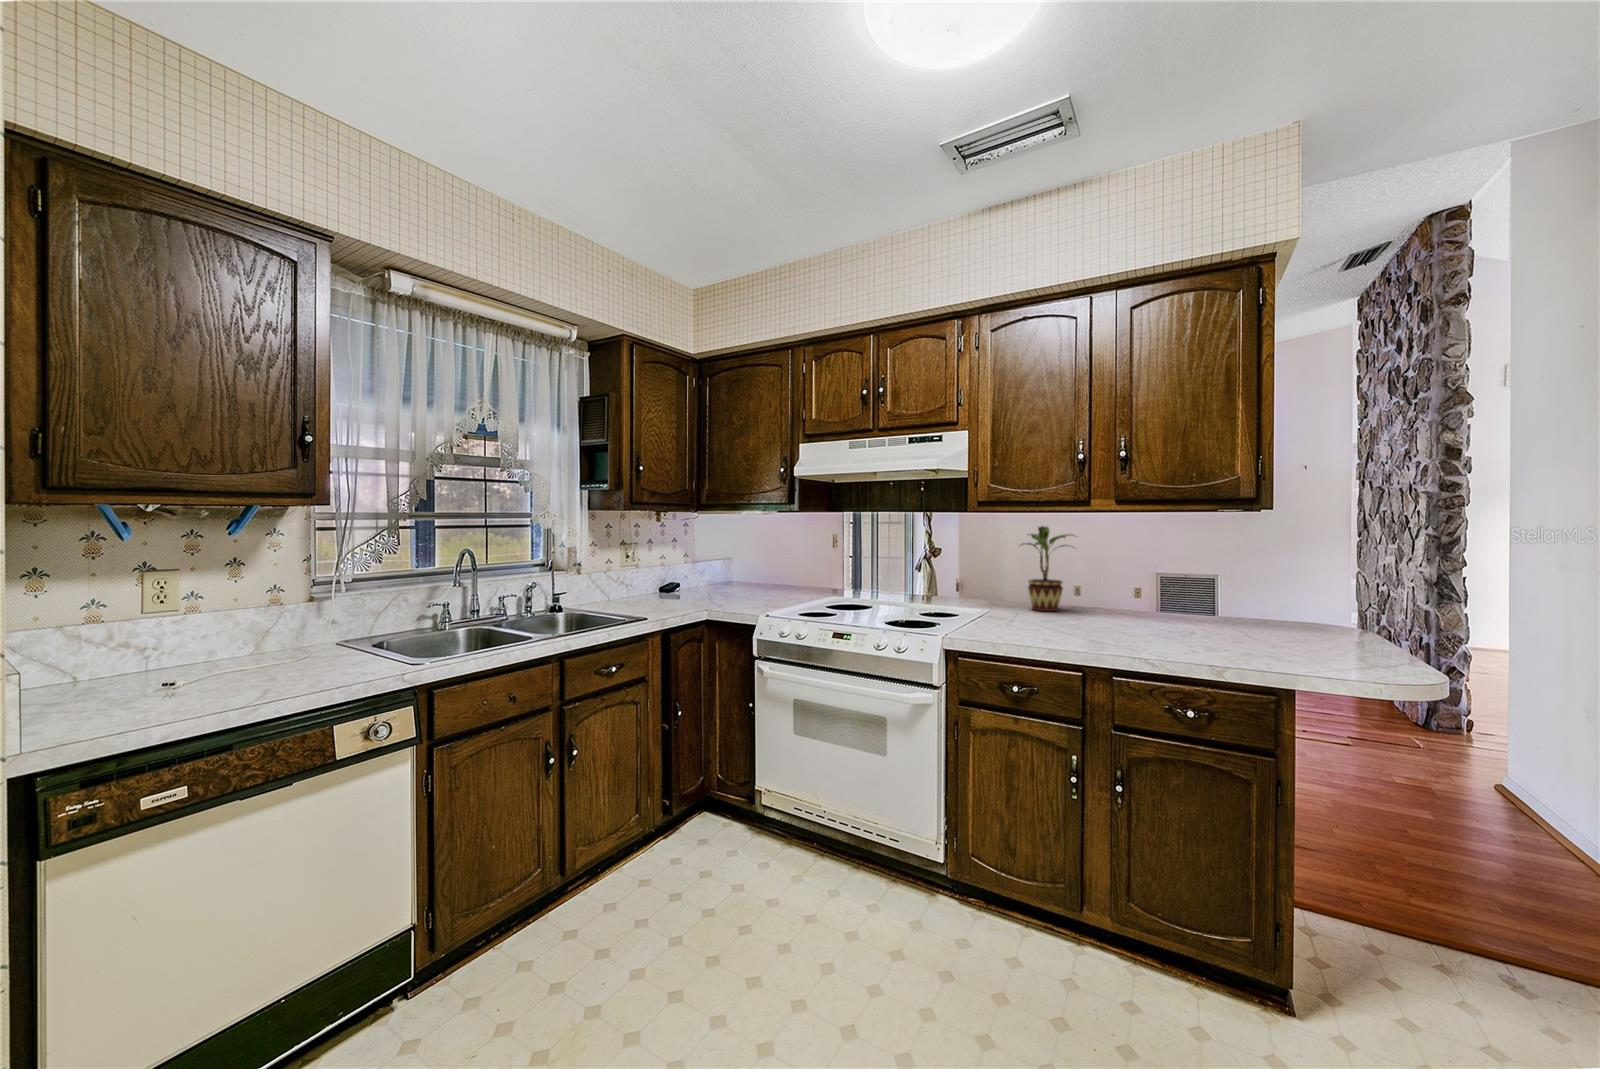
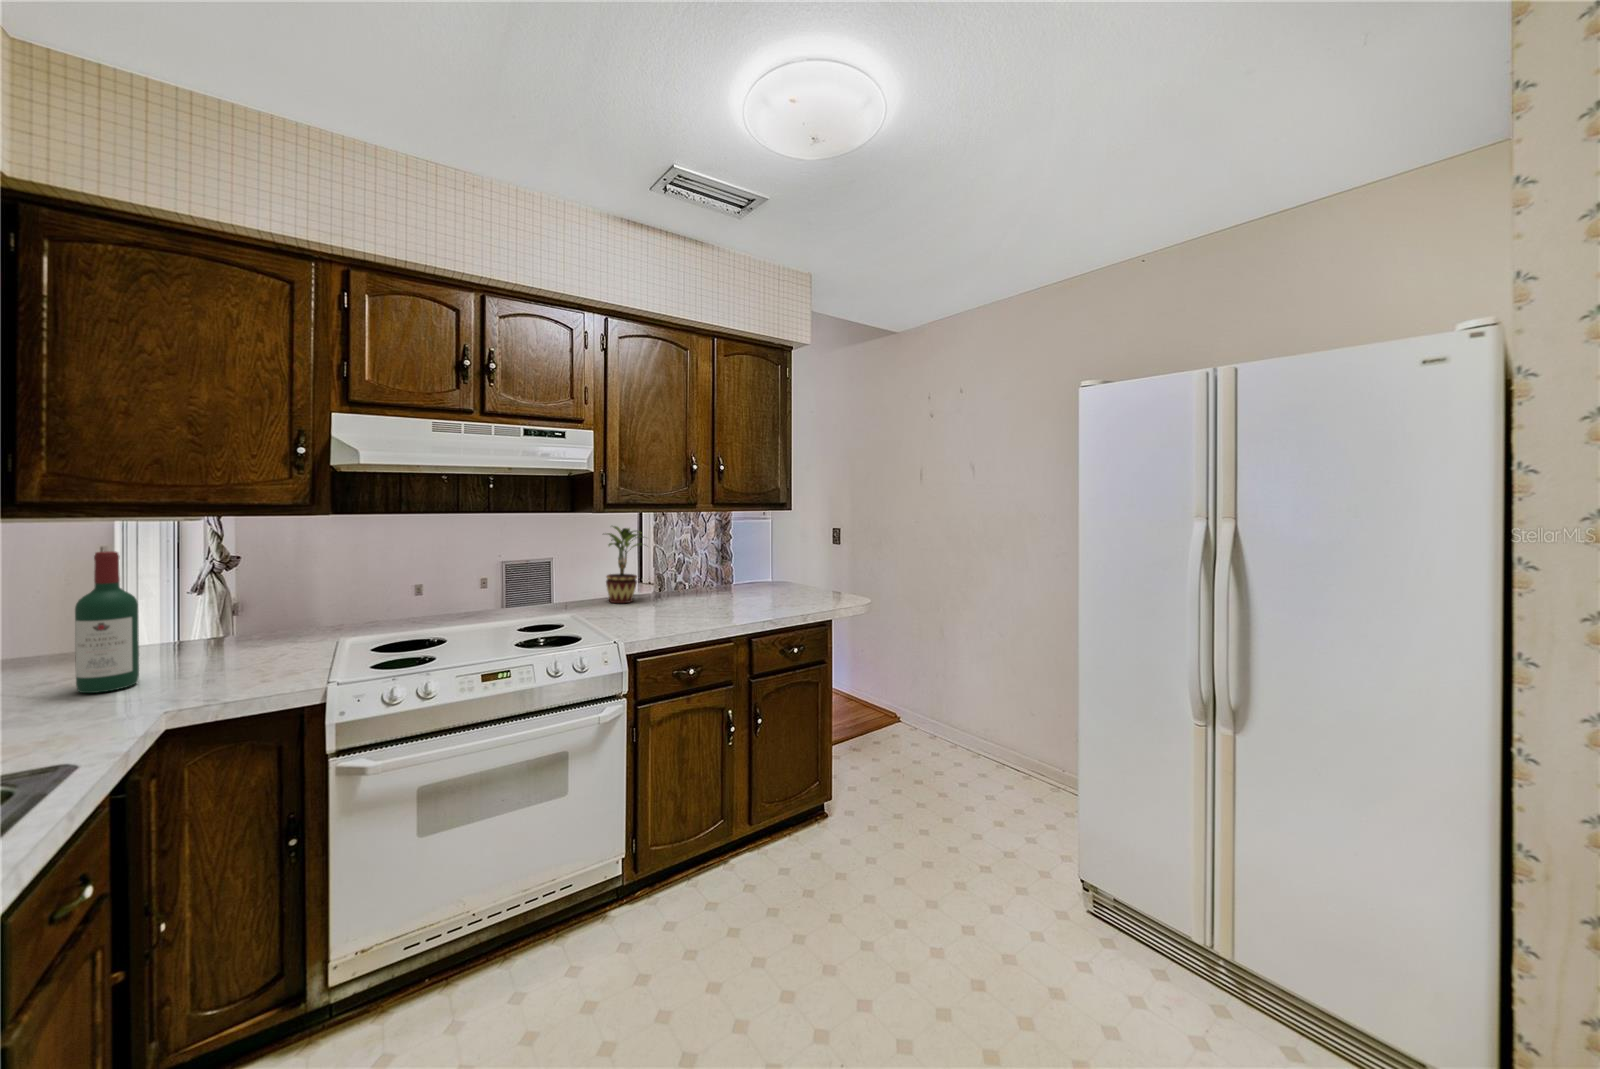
wine bottle: none [713,540,731,607] -> present [75,551,139,693]

